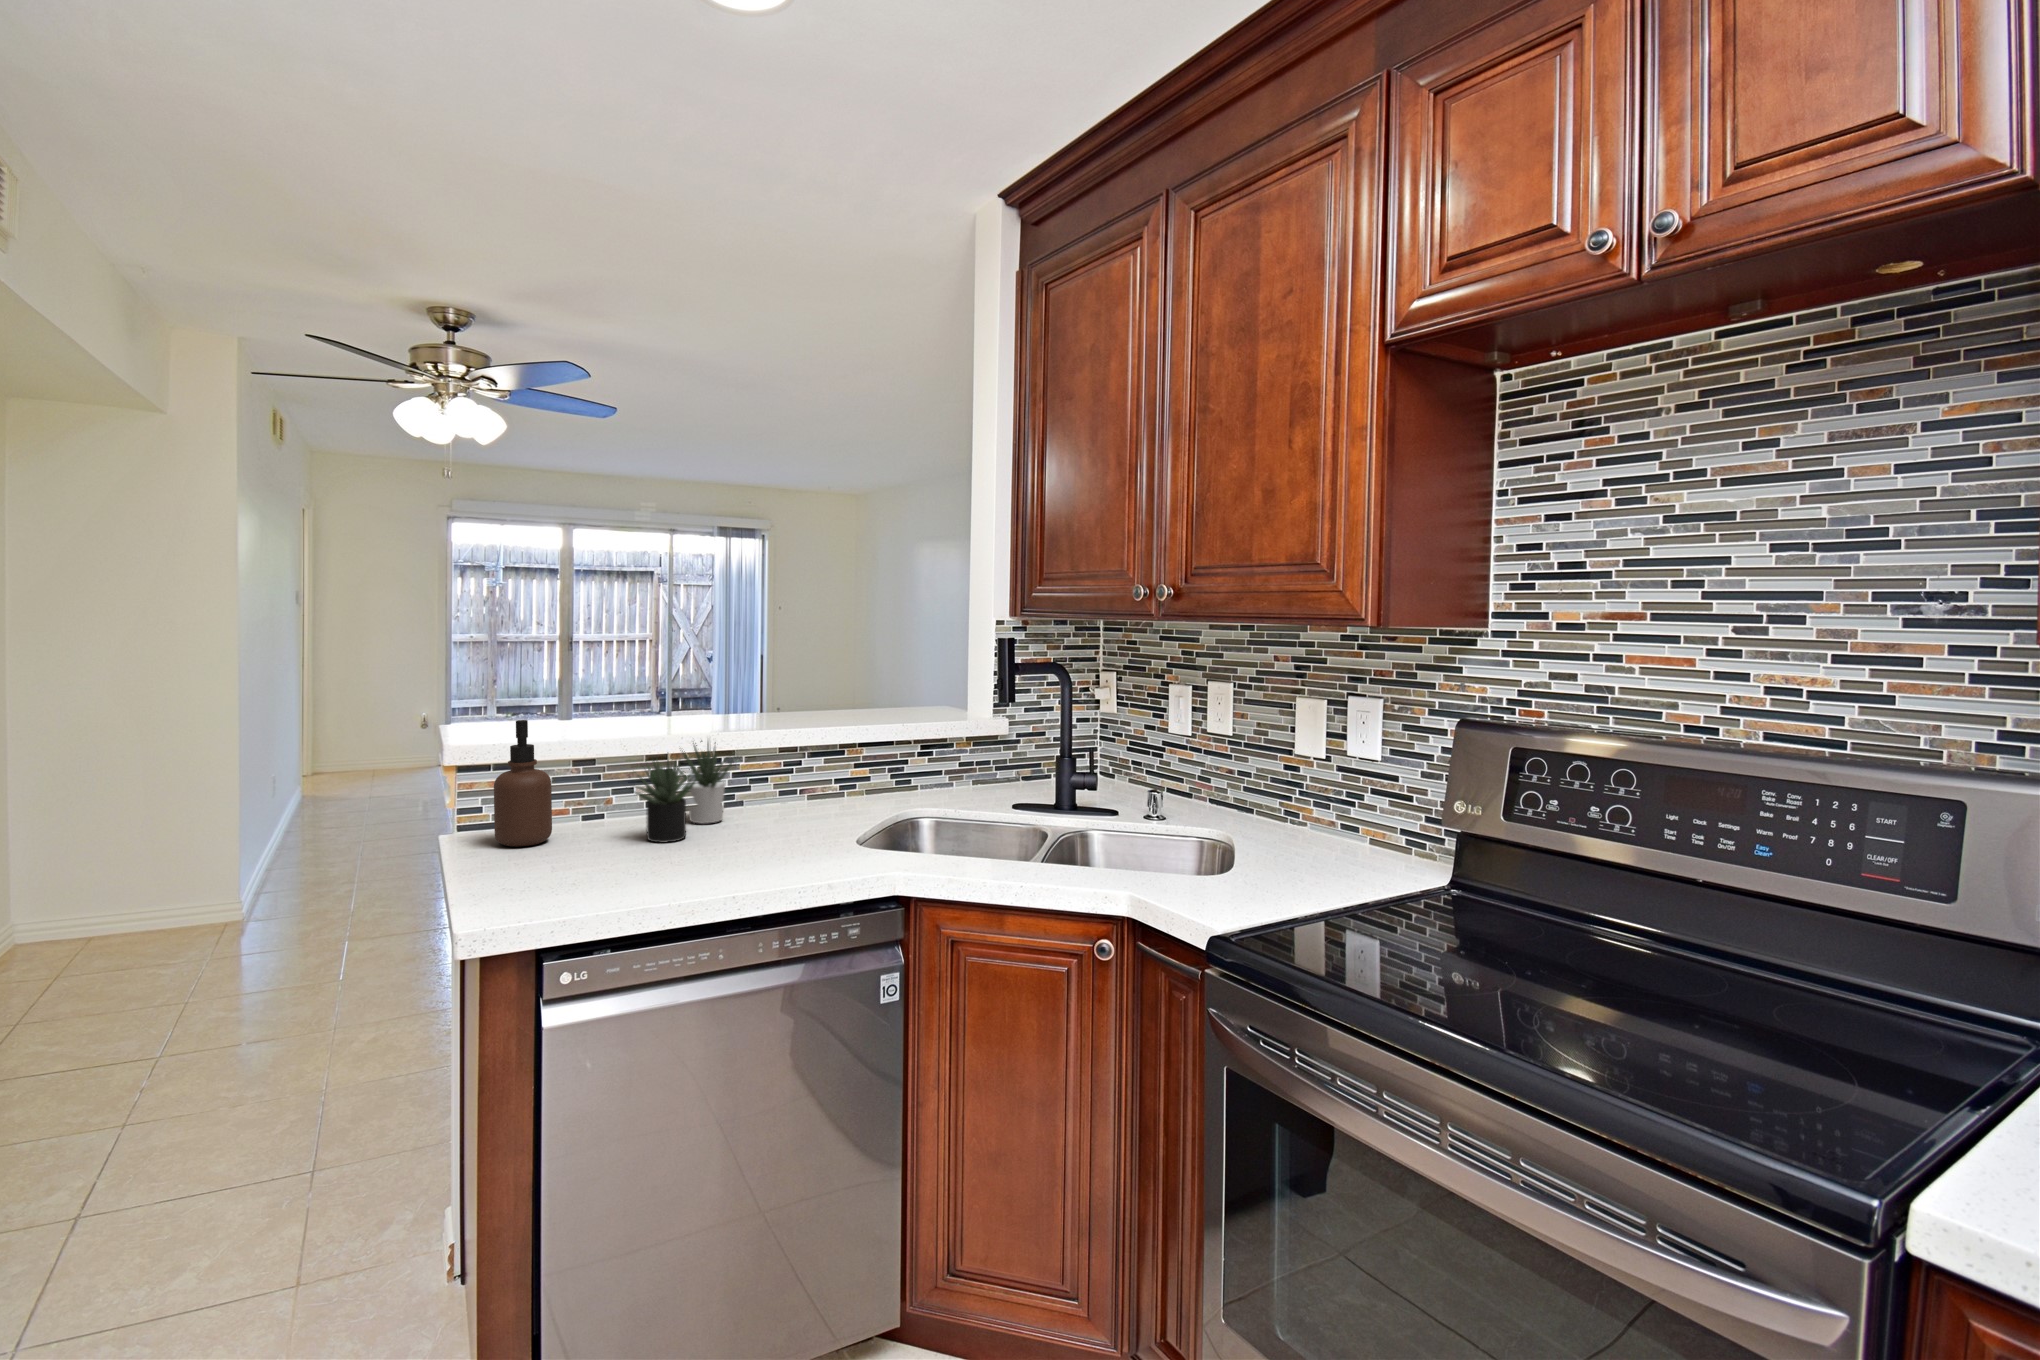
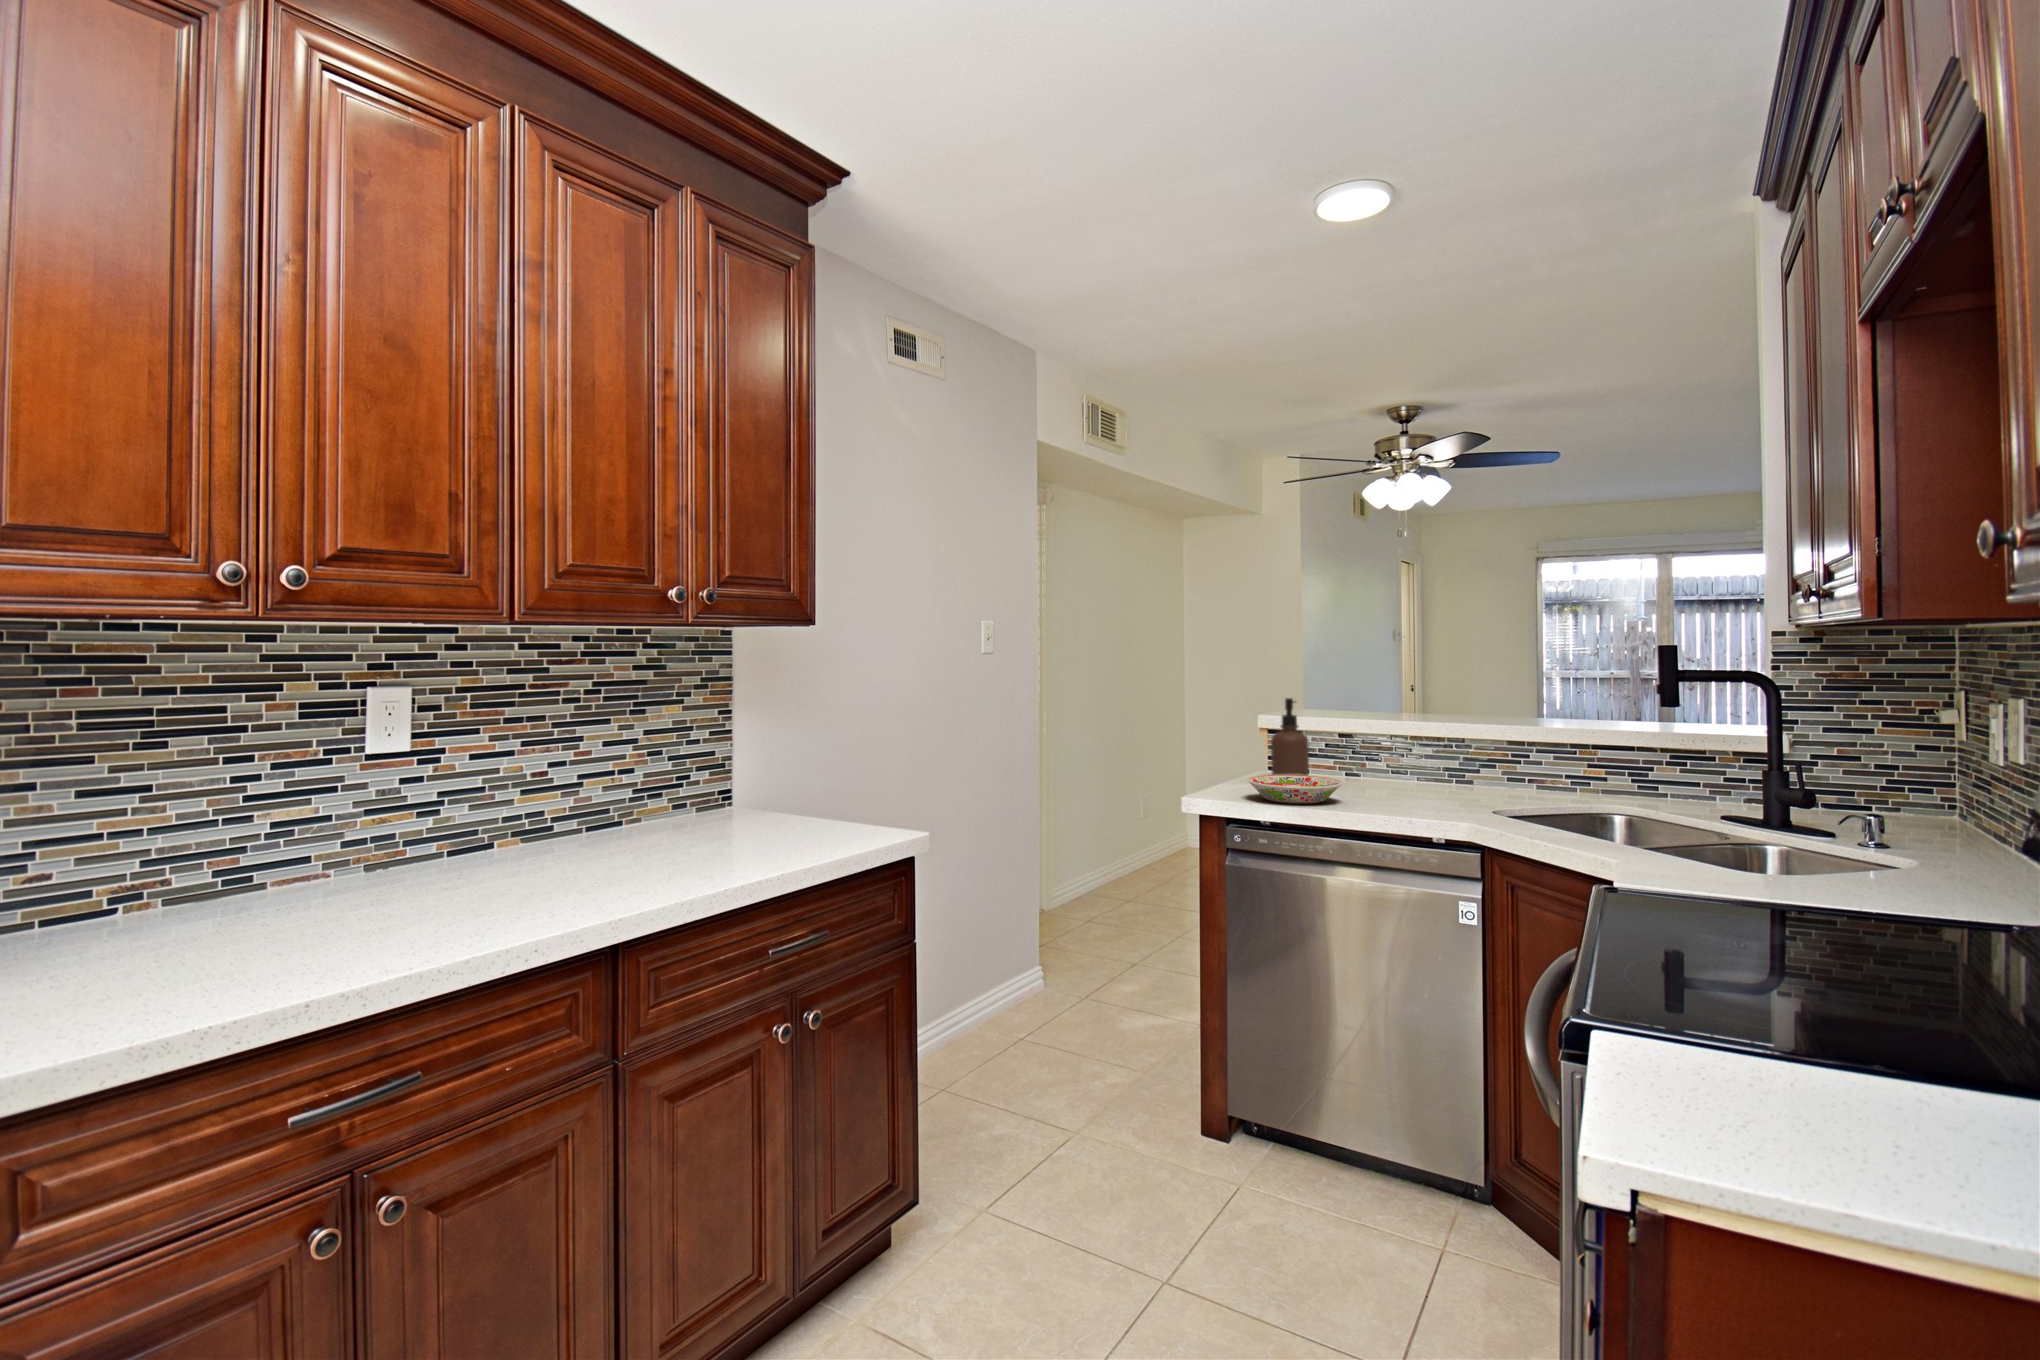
succulent plant: present [634,740,732,843] -> none [1342,721,1456,792]
bowl: none [564,839,706,894] -> present [1248,775,1342,804]

